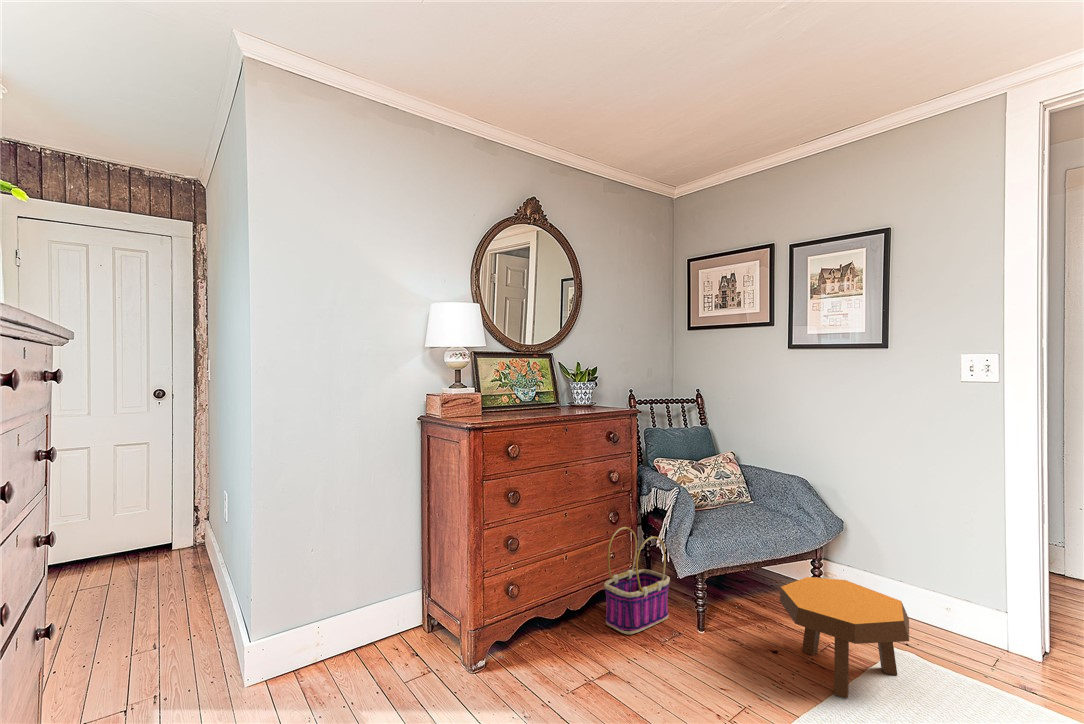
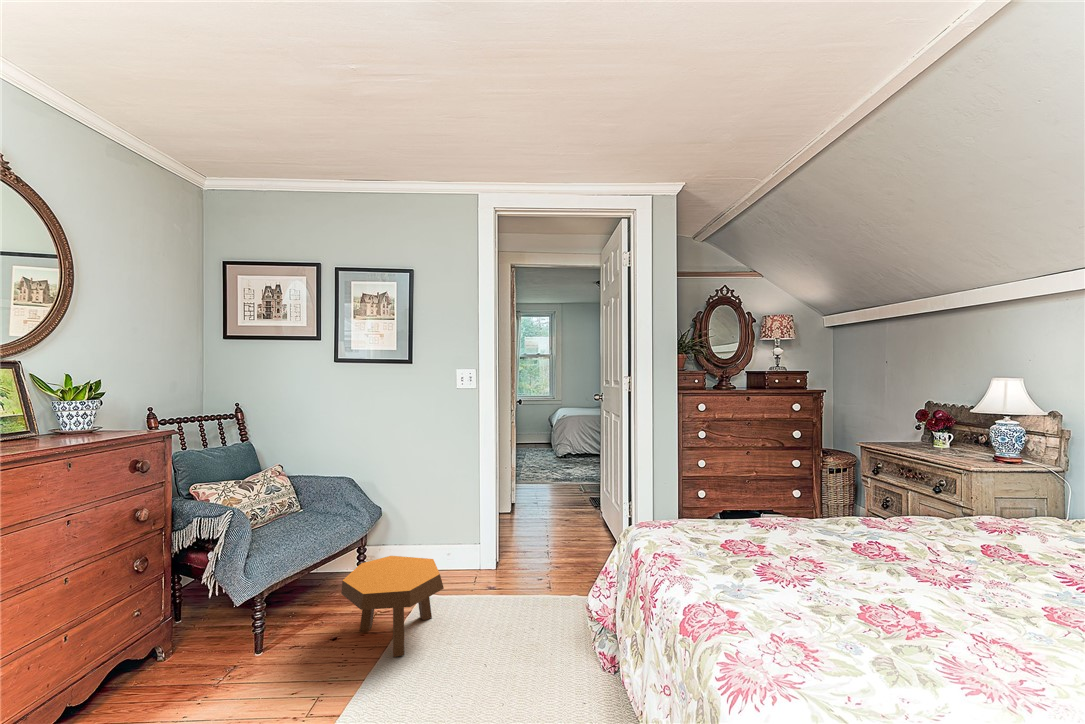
basket: present [604,527,670,634] -> none [127,572,218,704]

